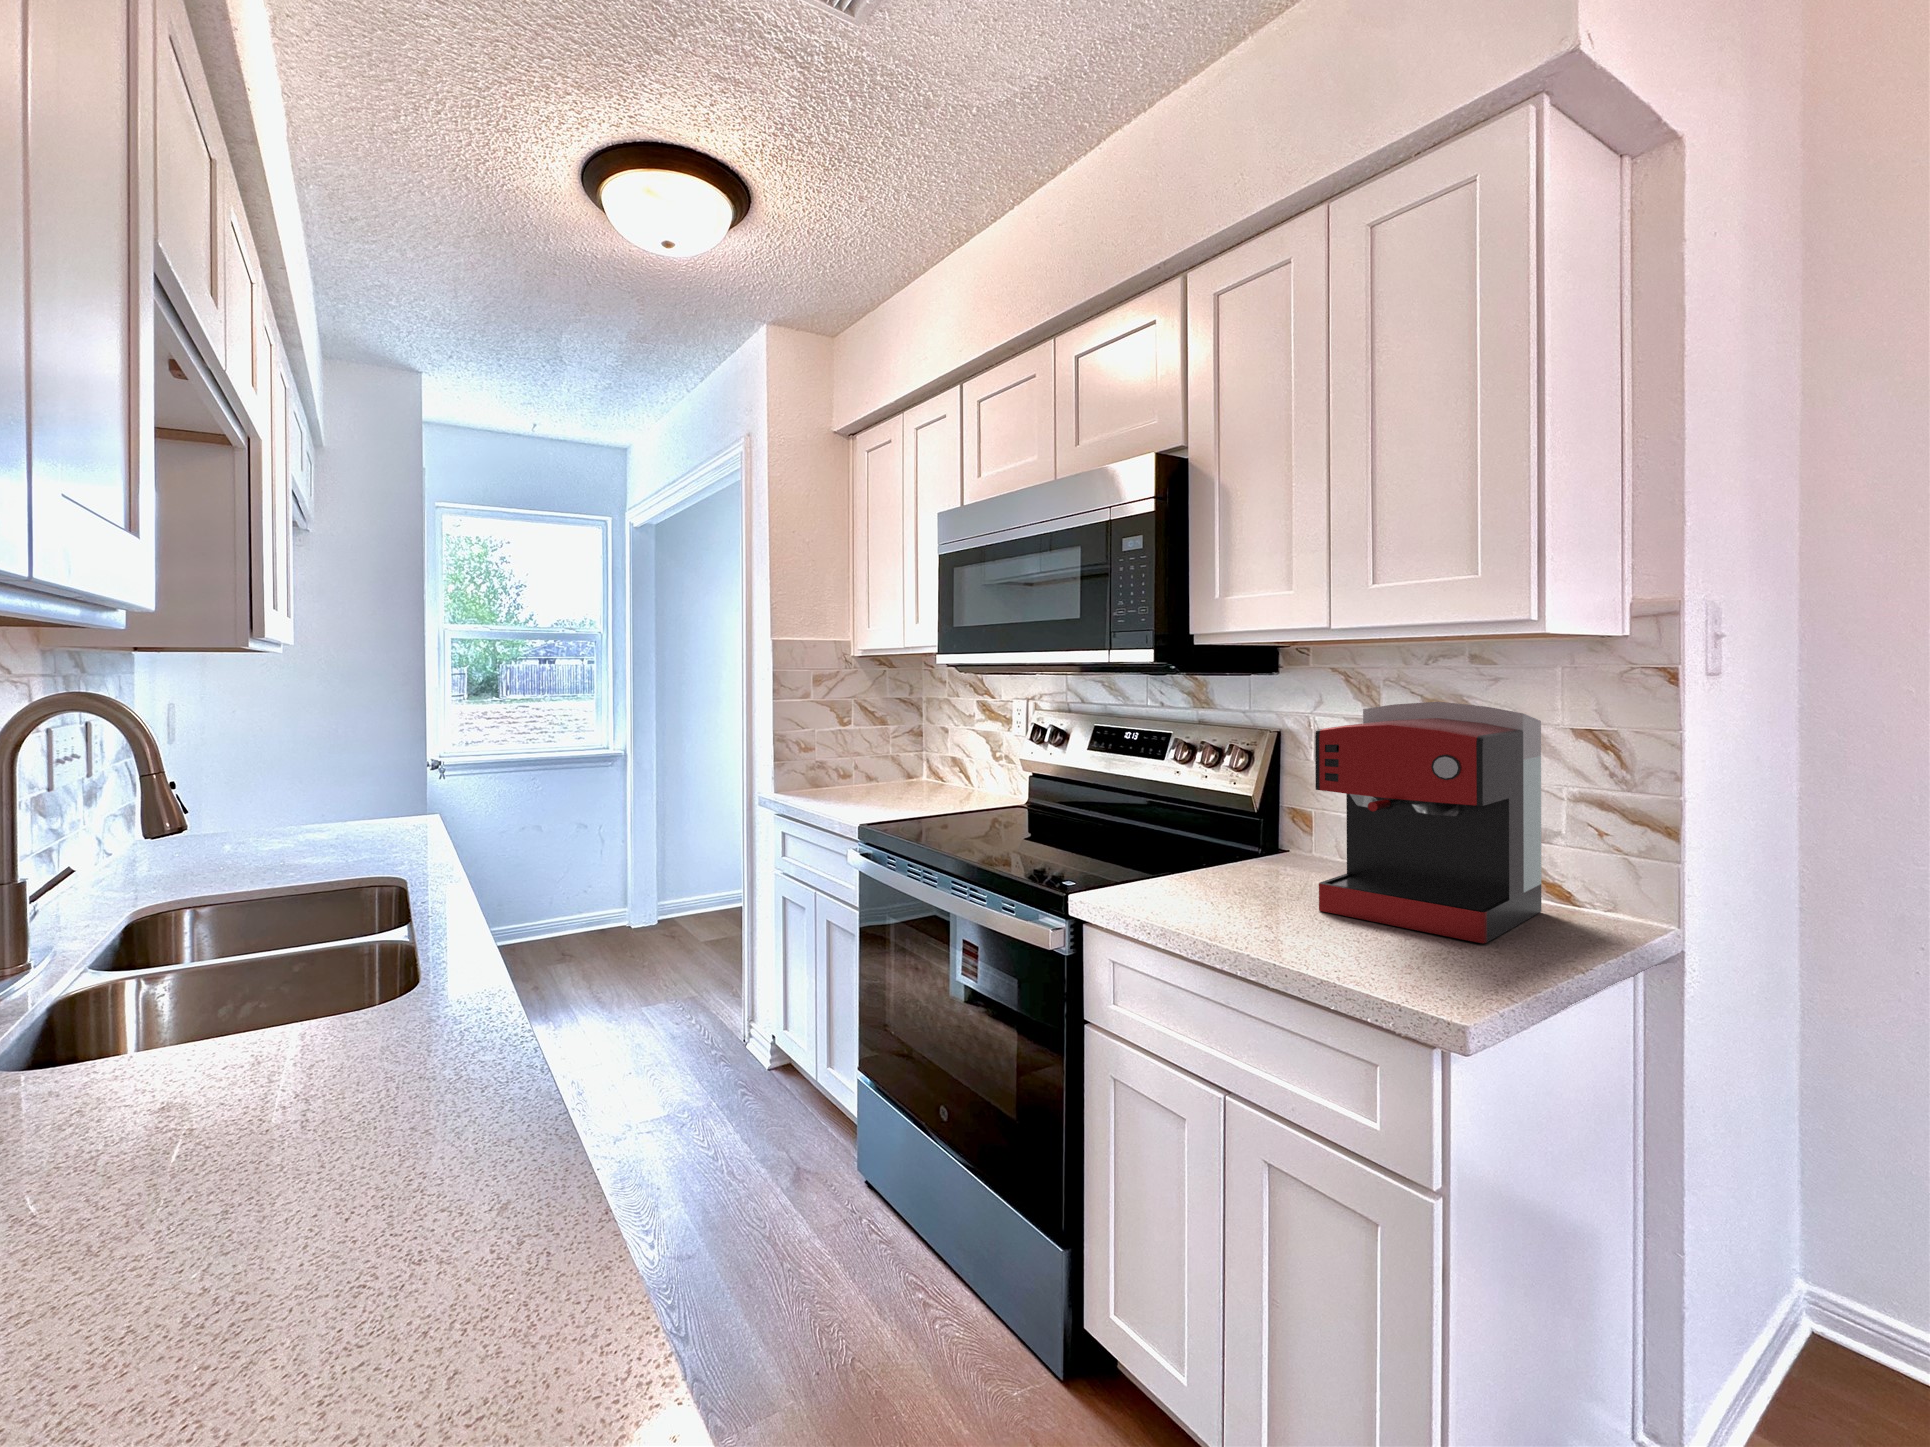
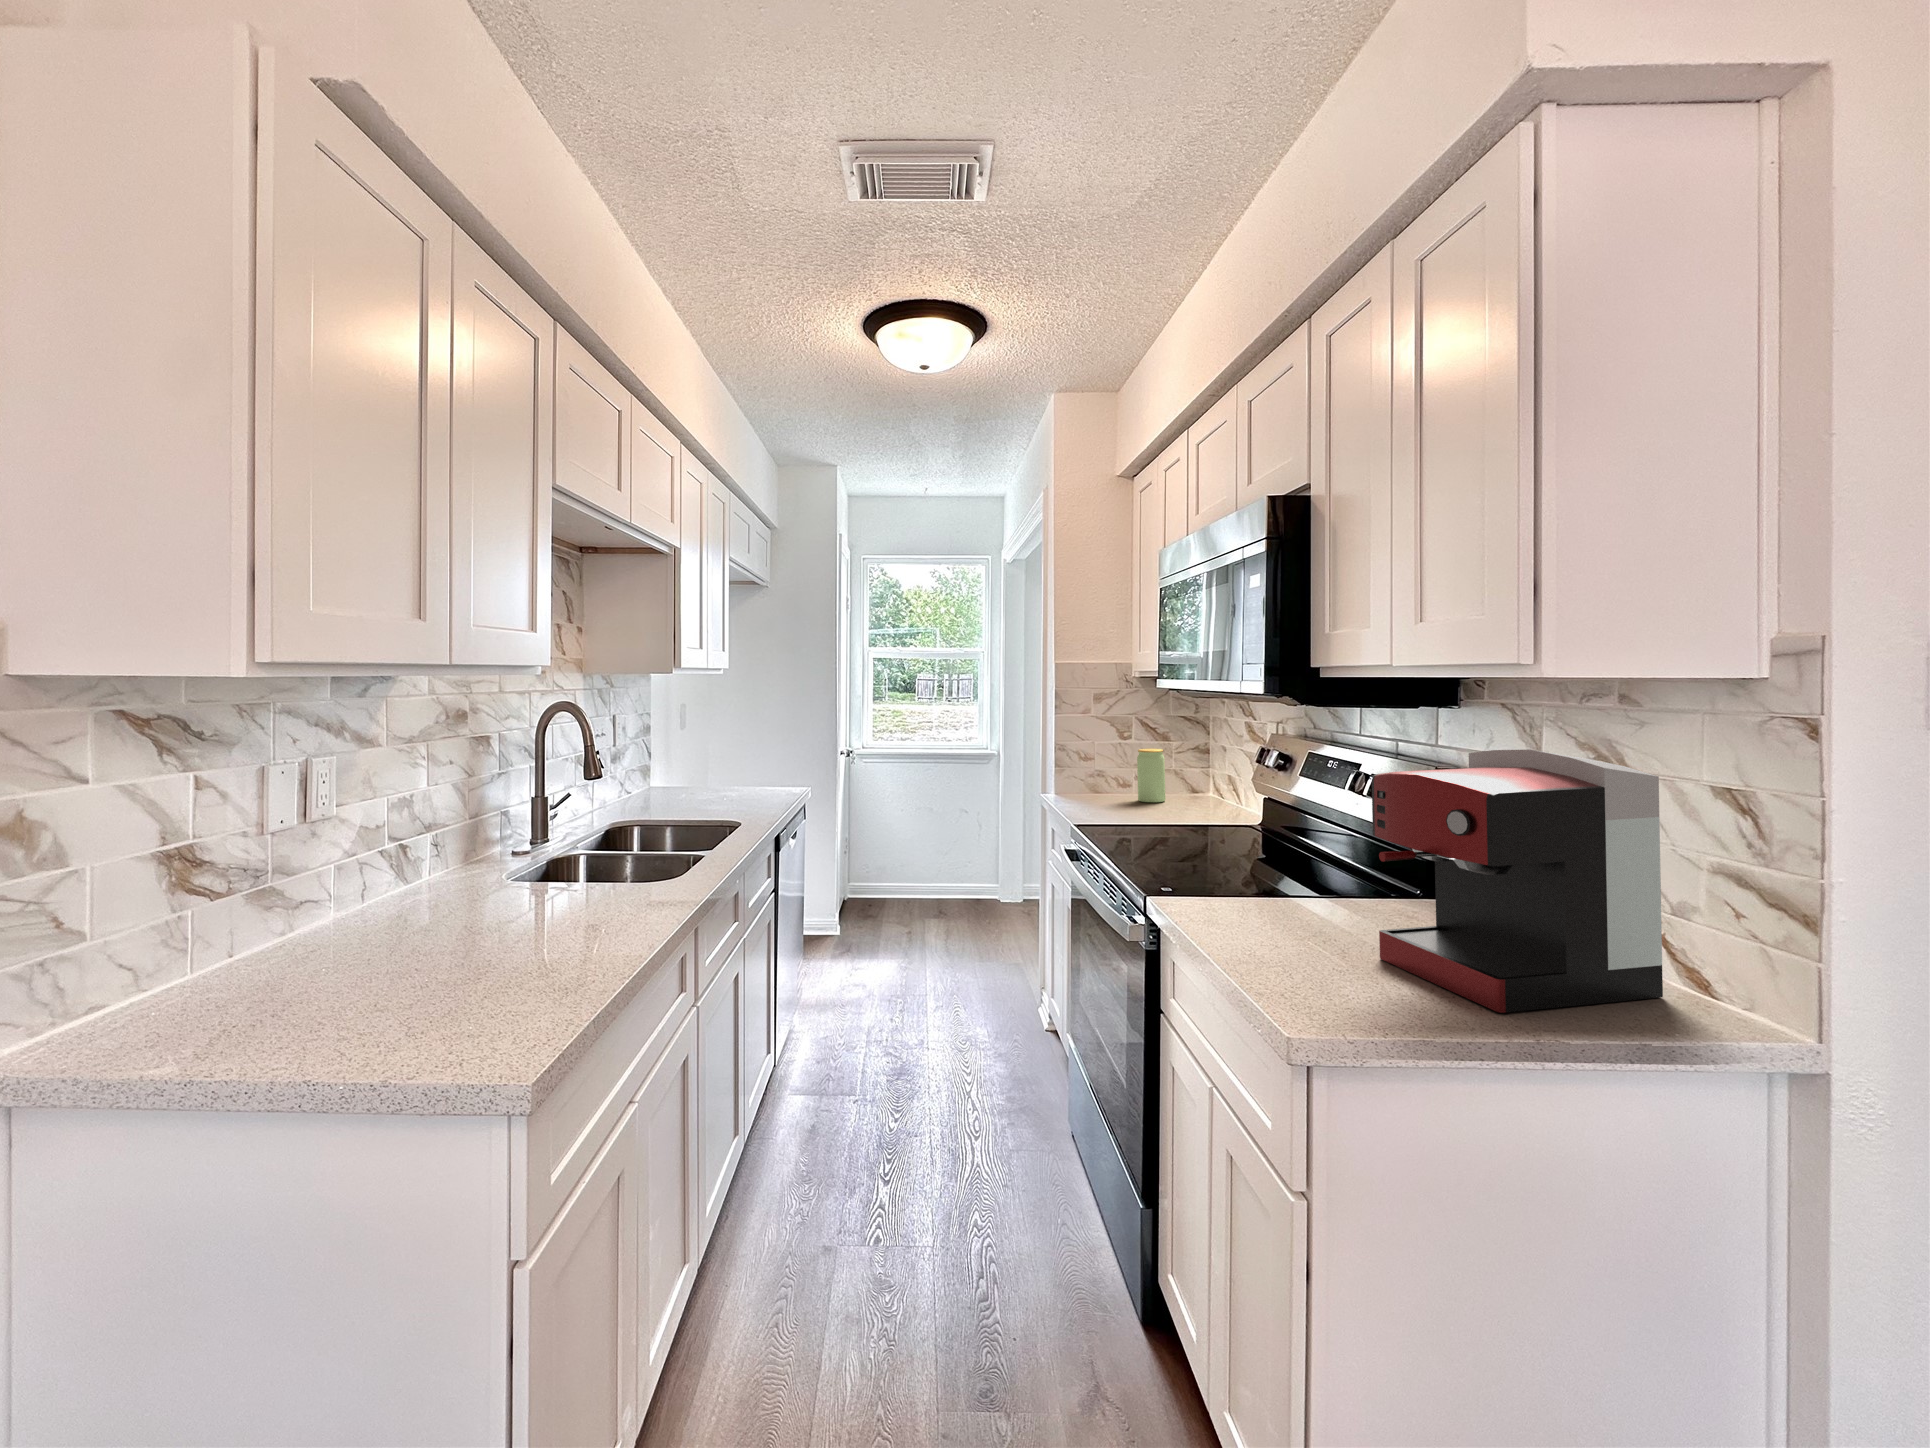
jar: none [865,733,893,789] -> present [1137,749,1166,802]

